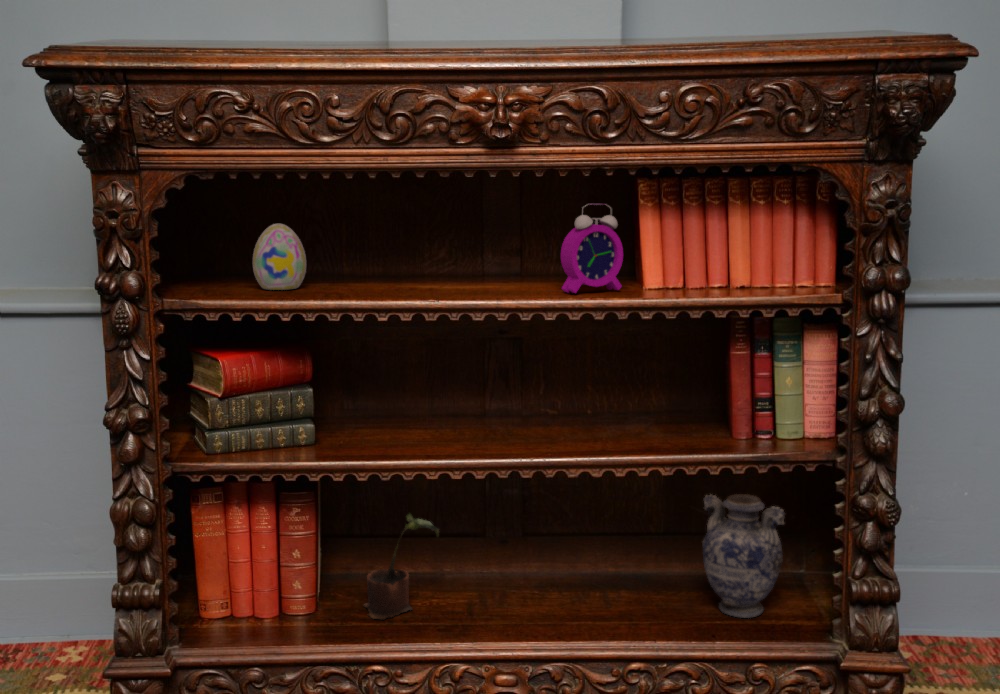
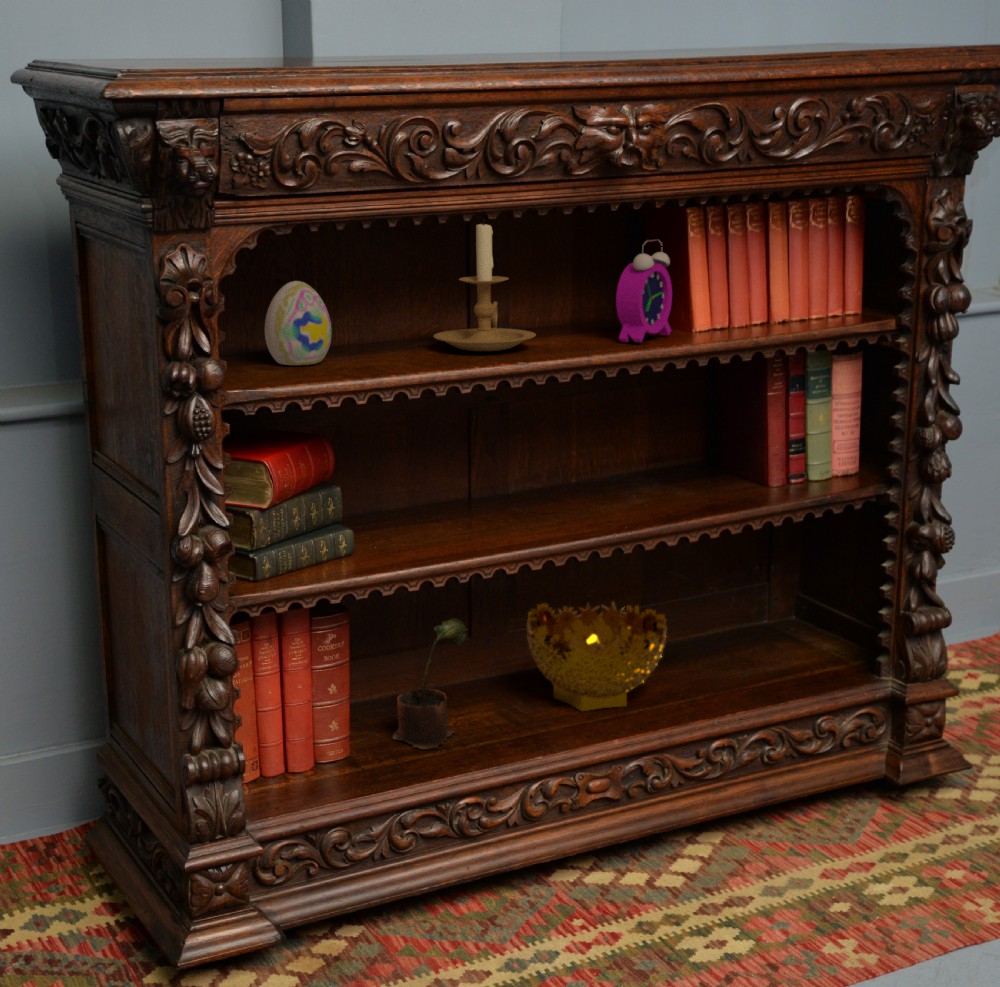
candle holder: none [400,180,486,291] -> present [434,219,536,351]
decorative vase: present [702,494,785,618] -> none [727,545,825,675]
decorative bowl: none [498,515,621,617] -> present [527,602,667,711]

